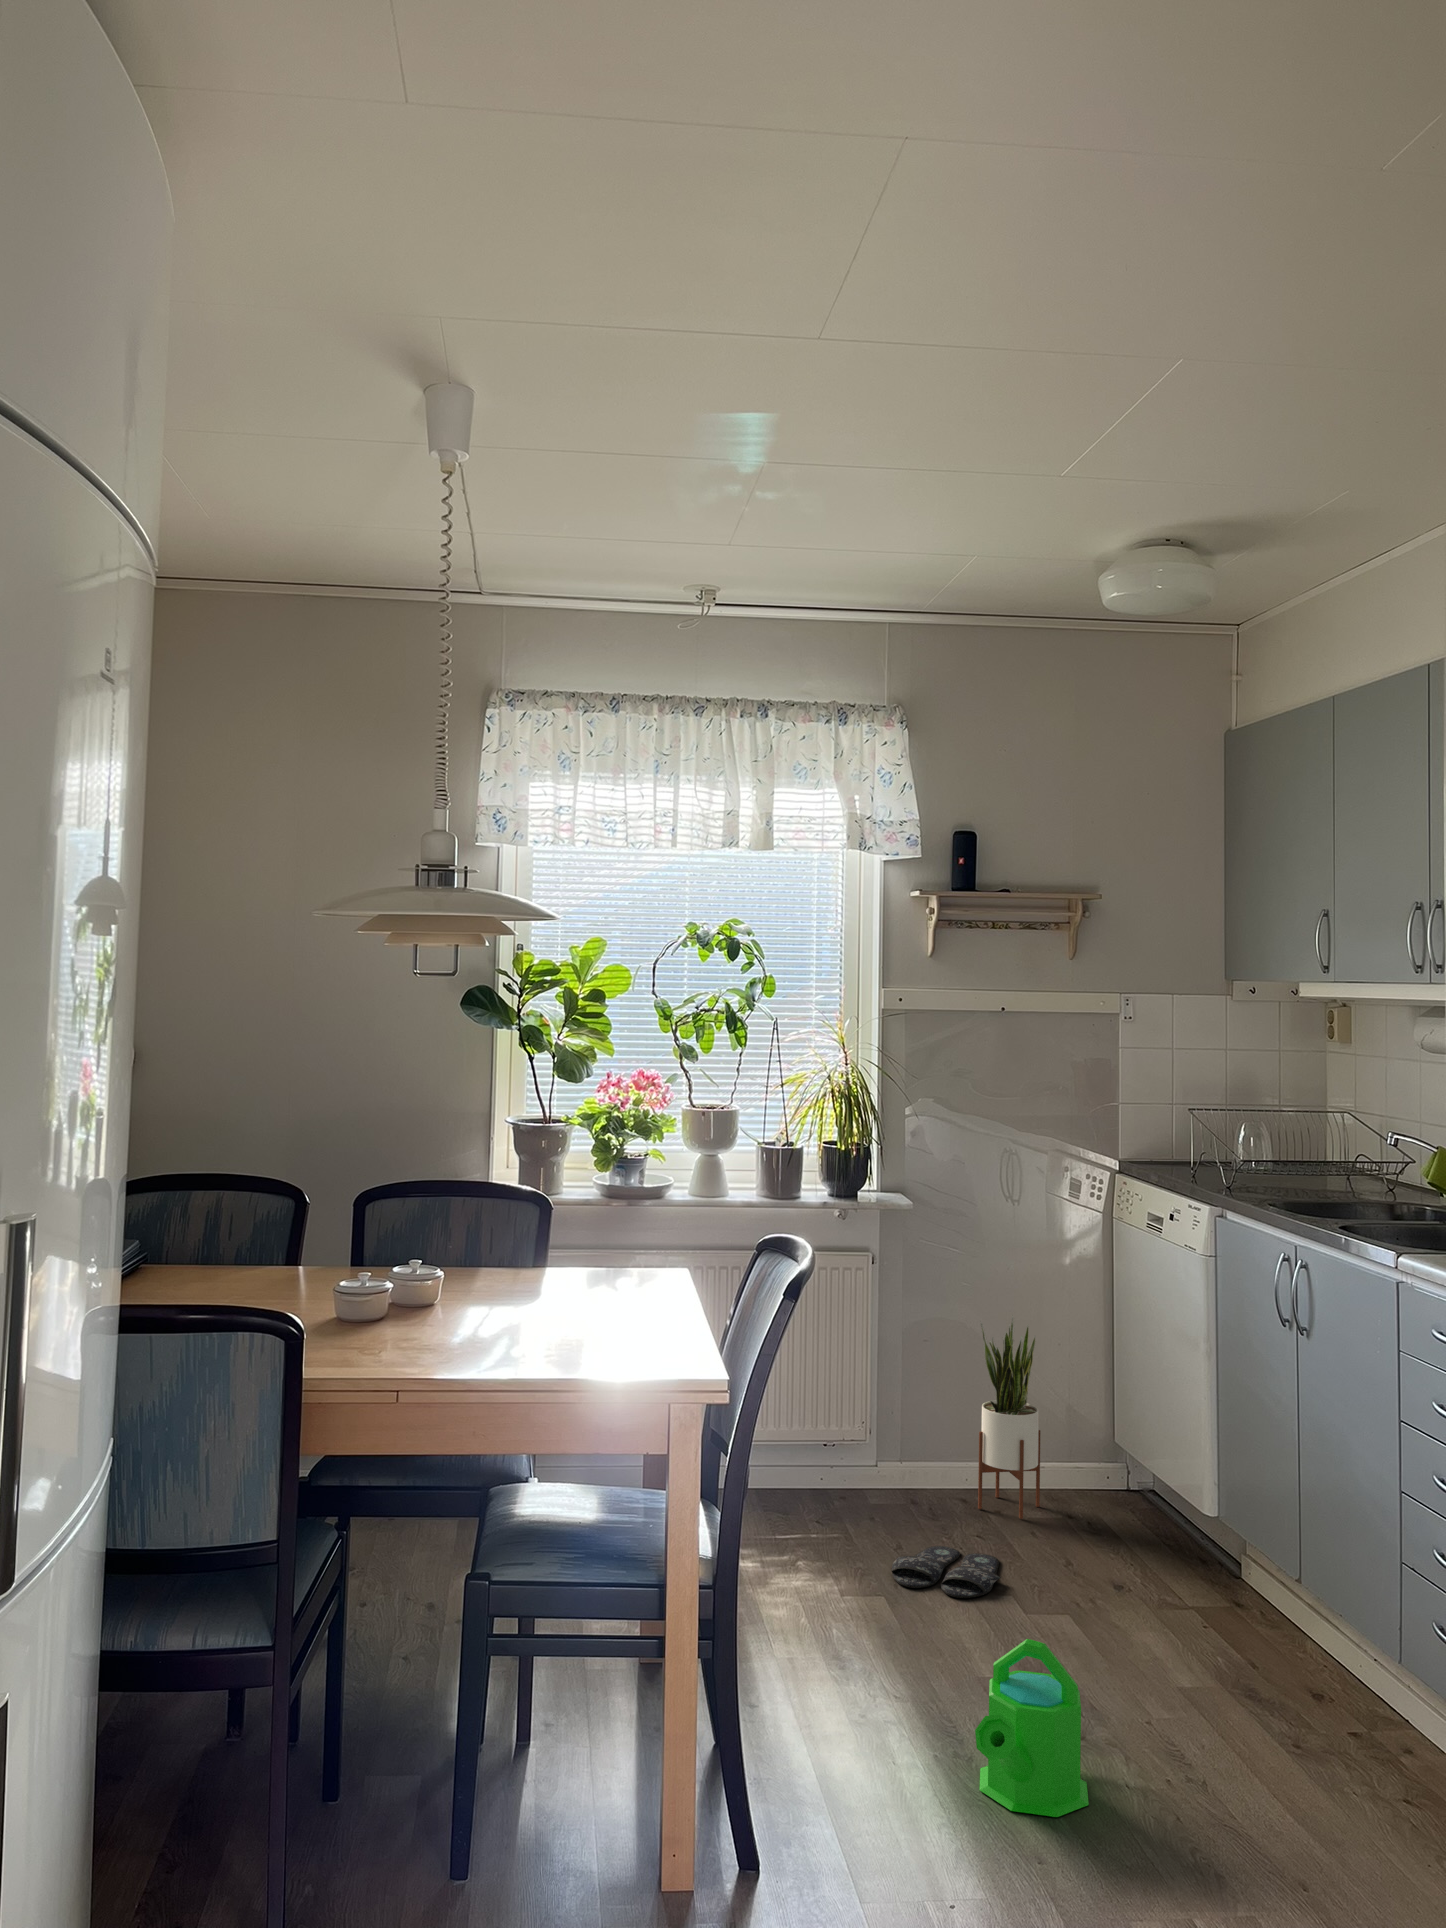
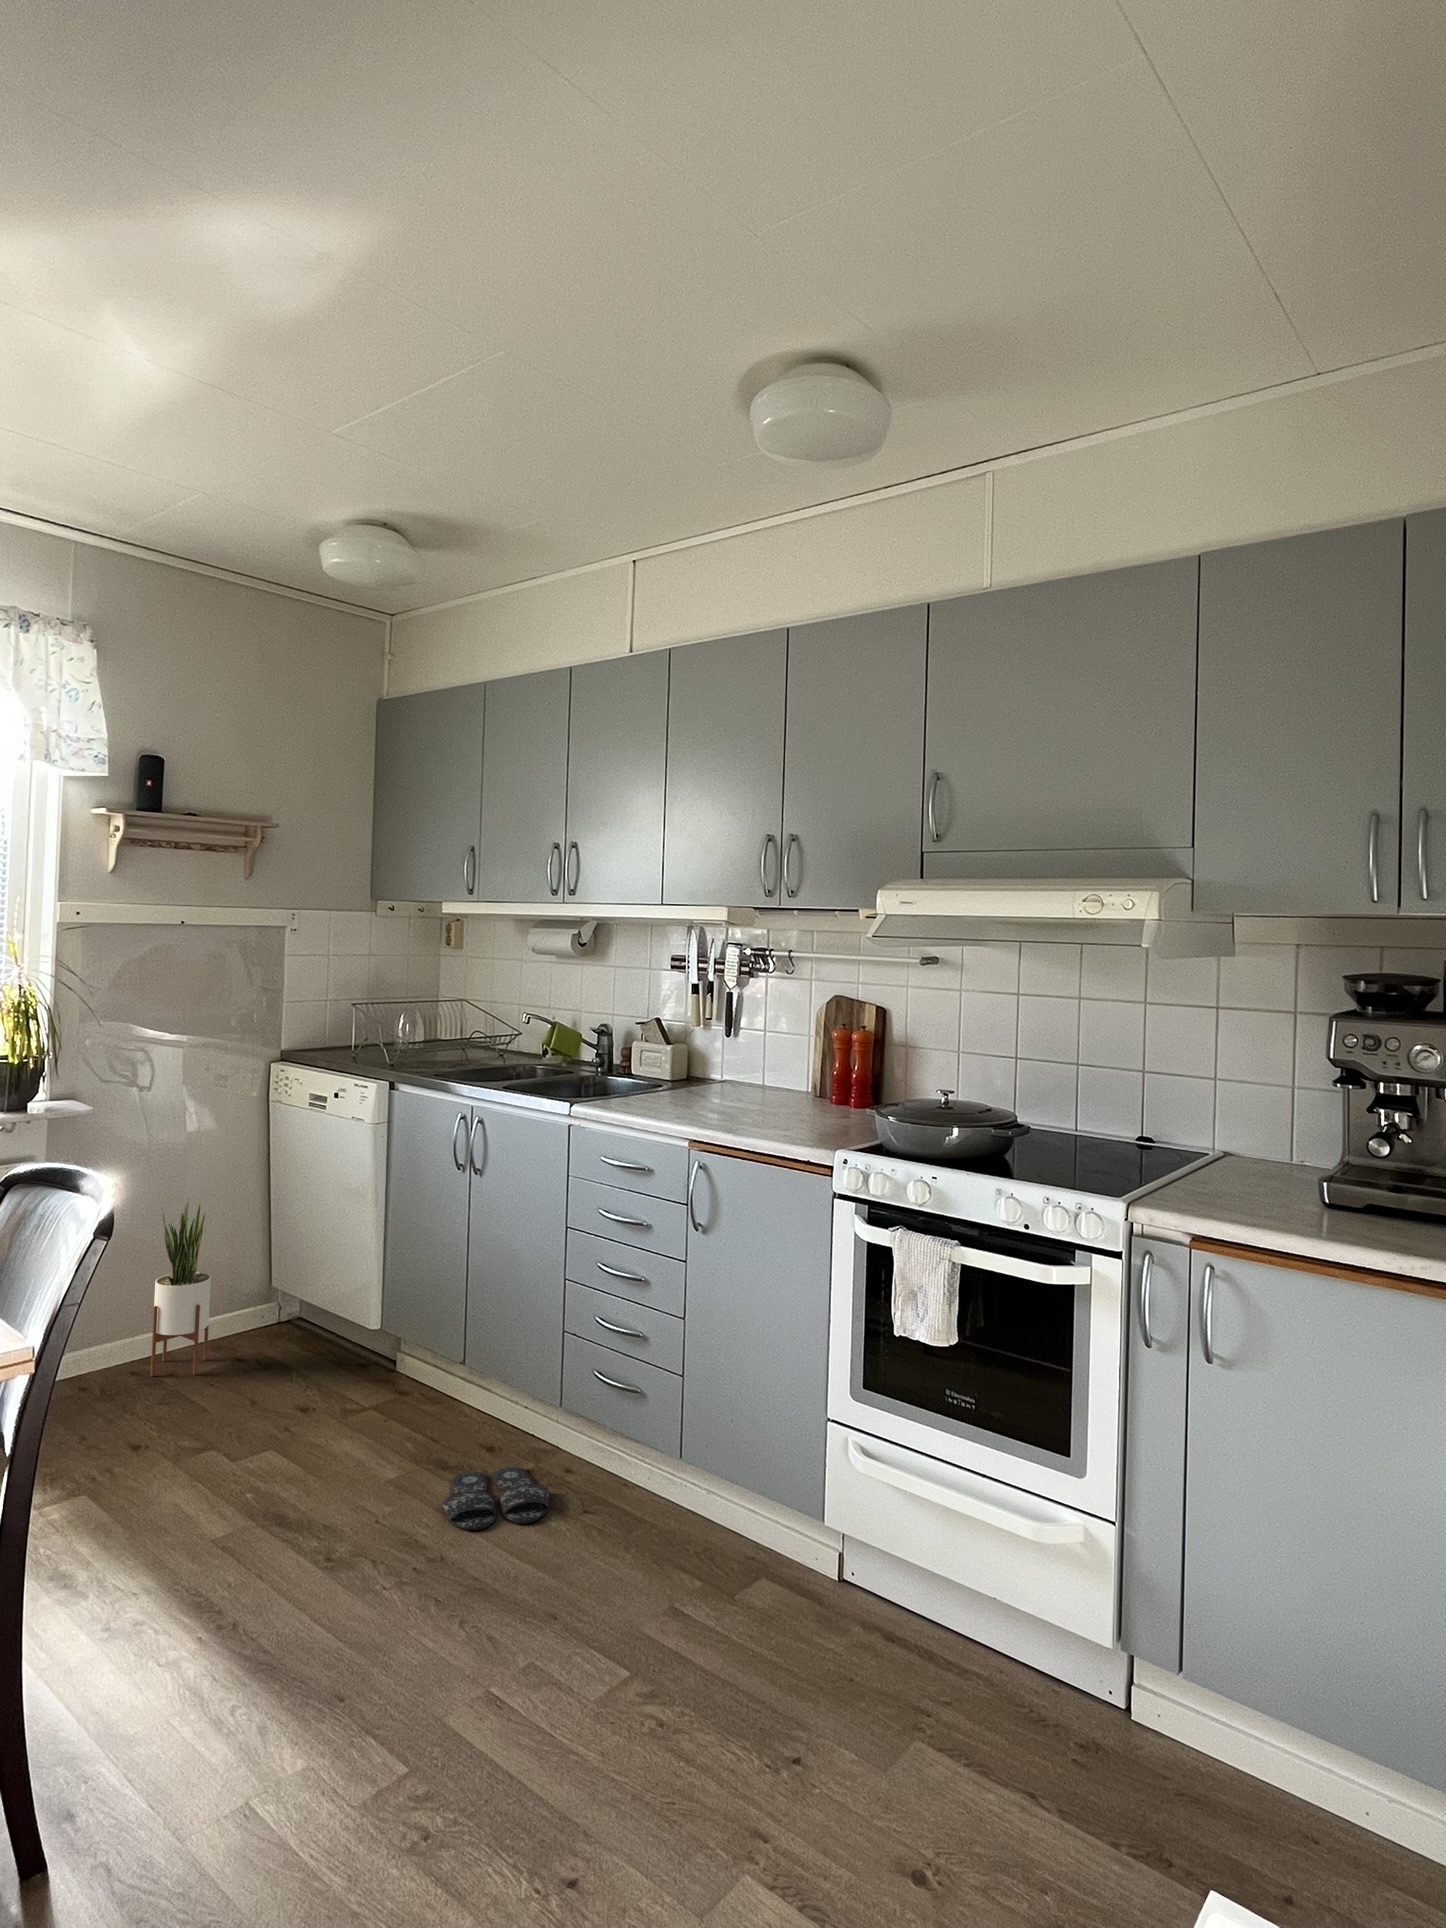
slippers: present [892,1546,1000,1598] -> present [442,1467,549,1530]
watering can: present [975,1639,1089,1817] -> none [258,1475,363,1630]

